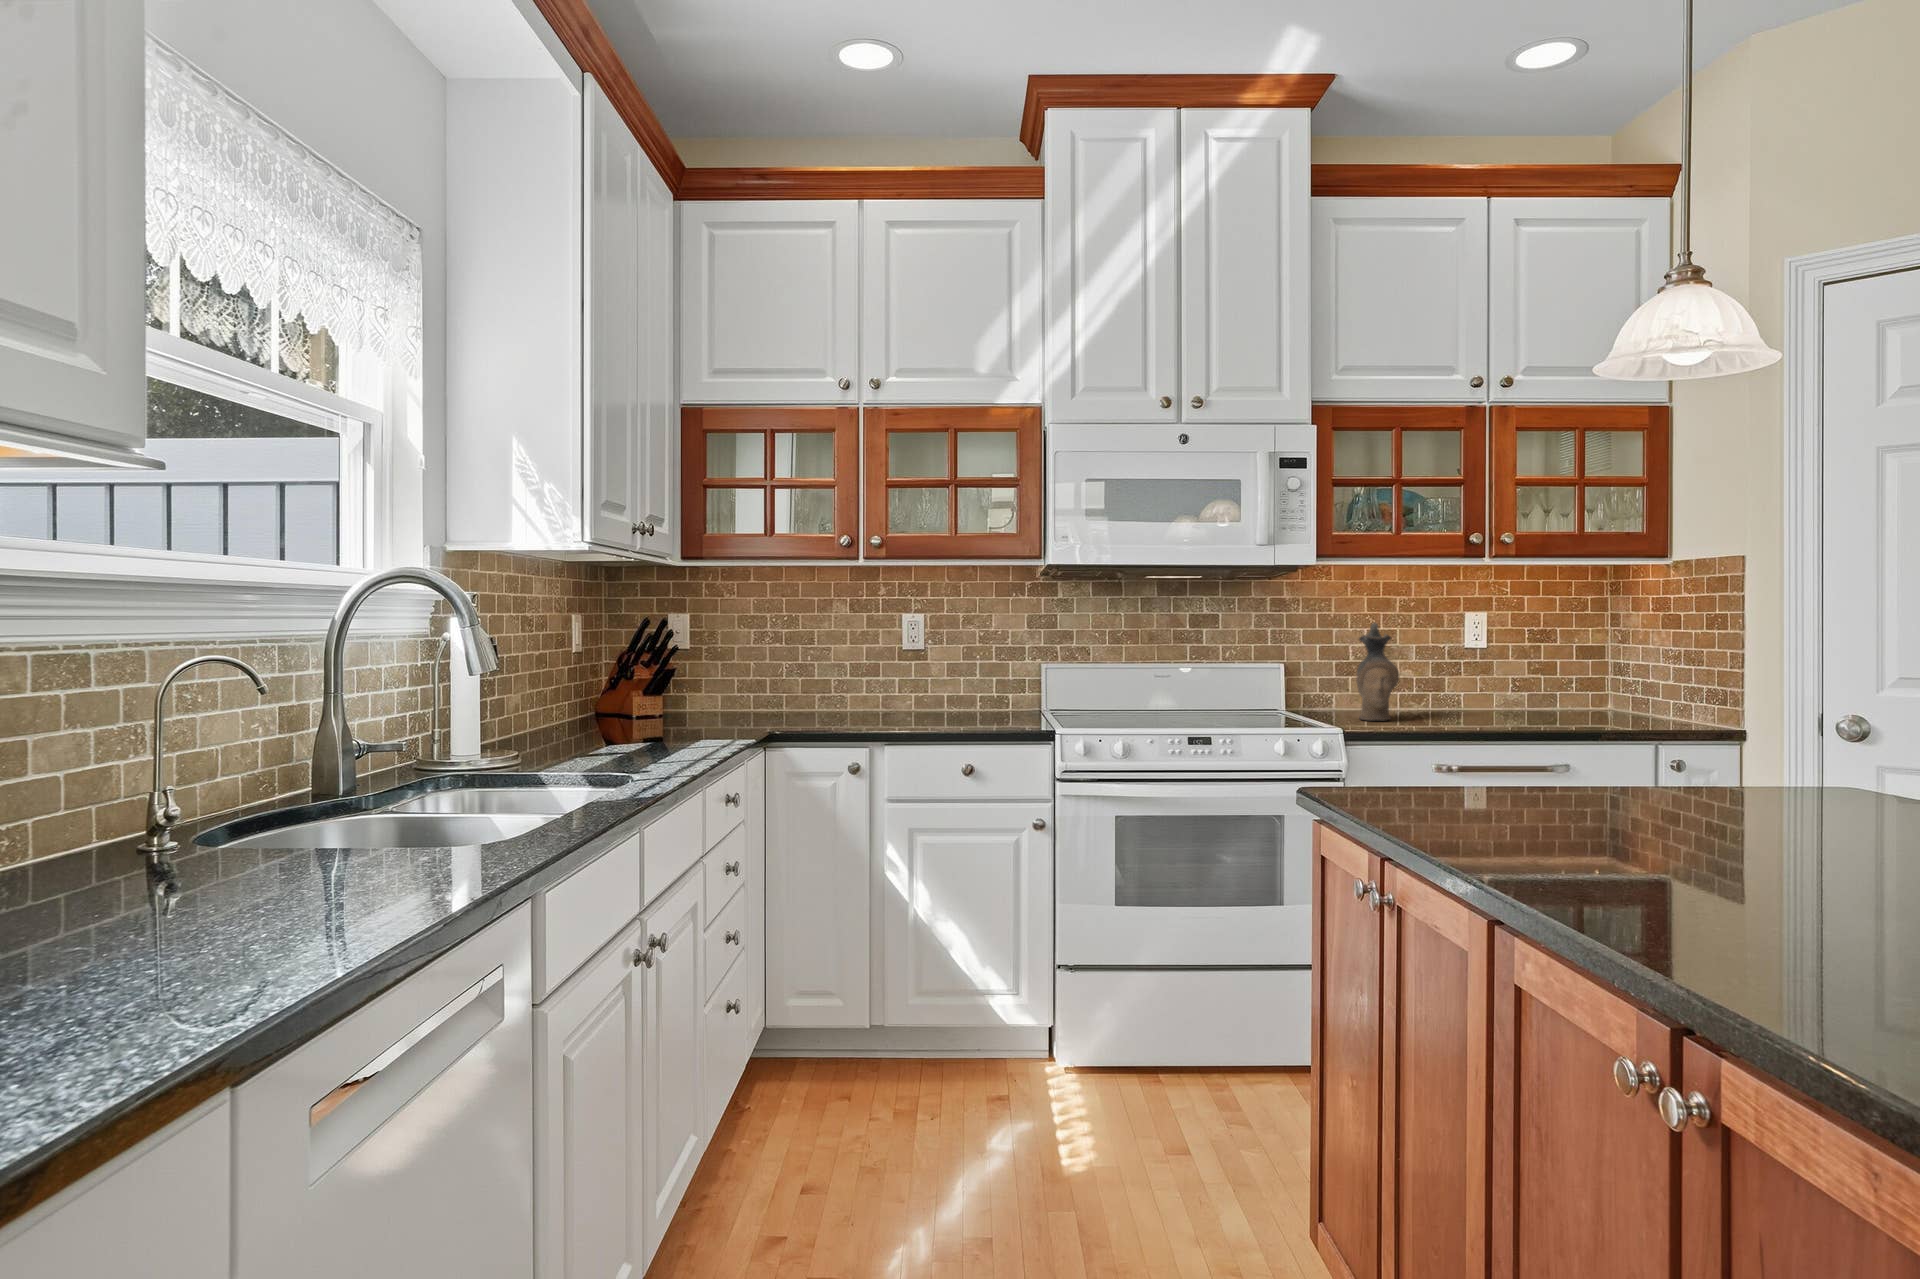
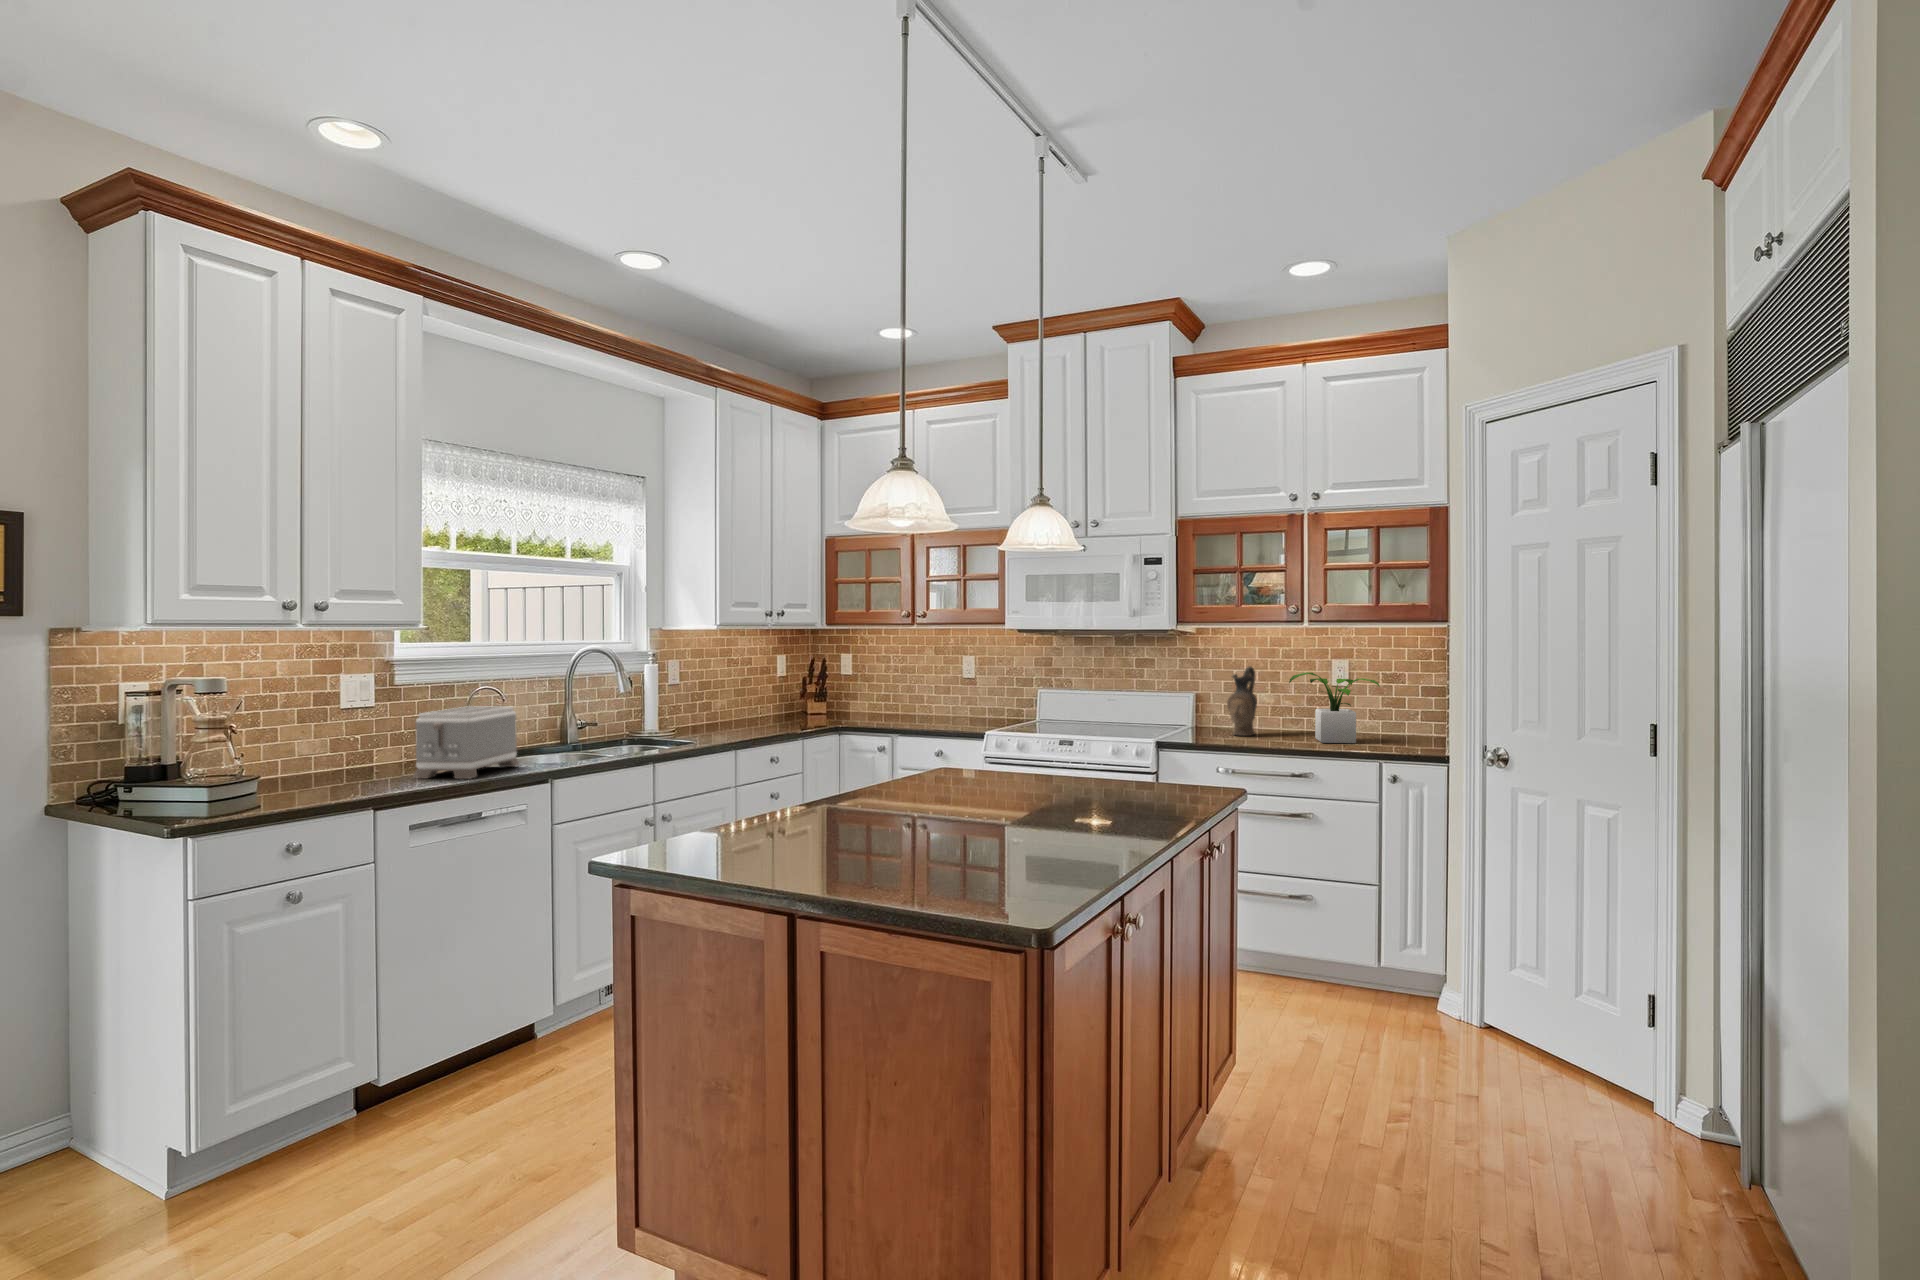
potted plant: none [1458,628,1573,725] -> present [1289,673,1380,743]
toaster: none [144,709,387,953] -> present [413,706,519,779]

